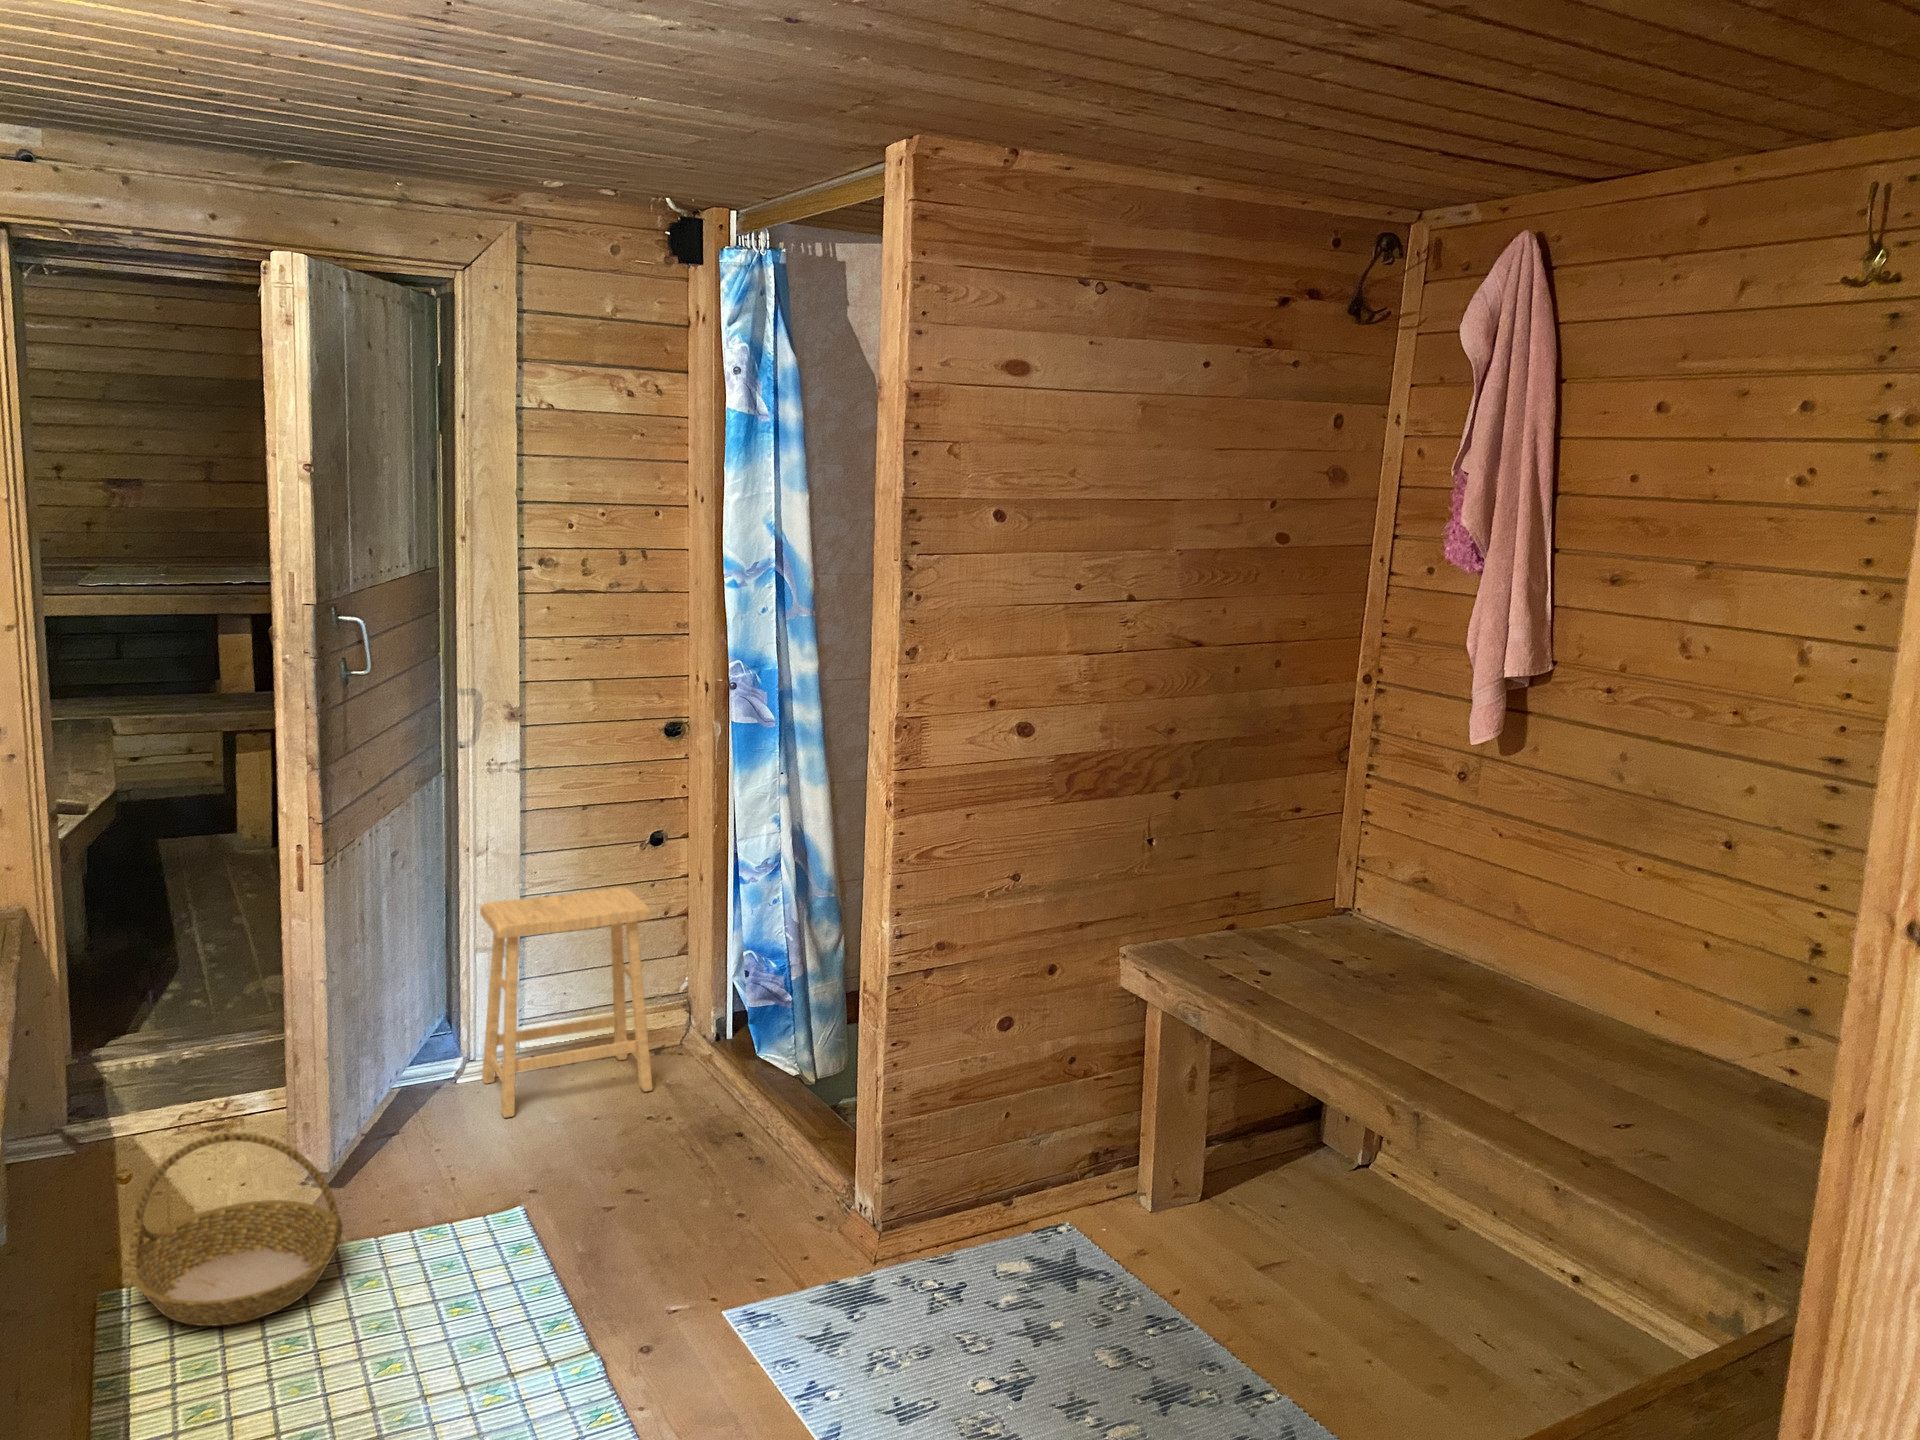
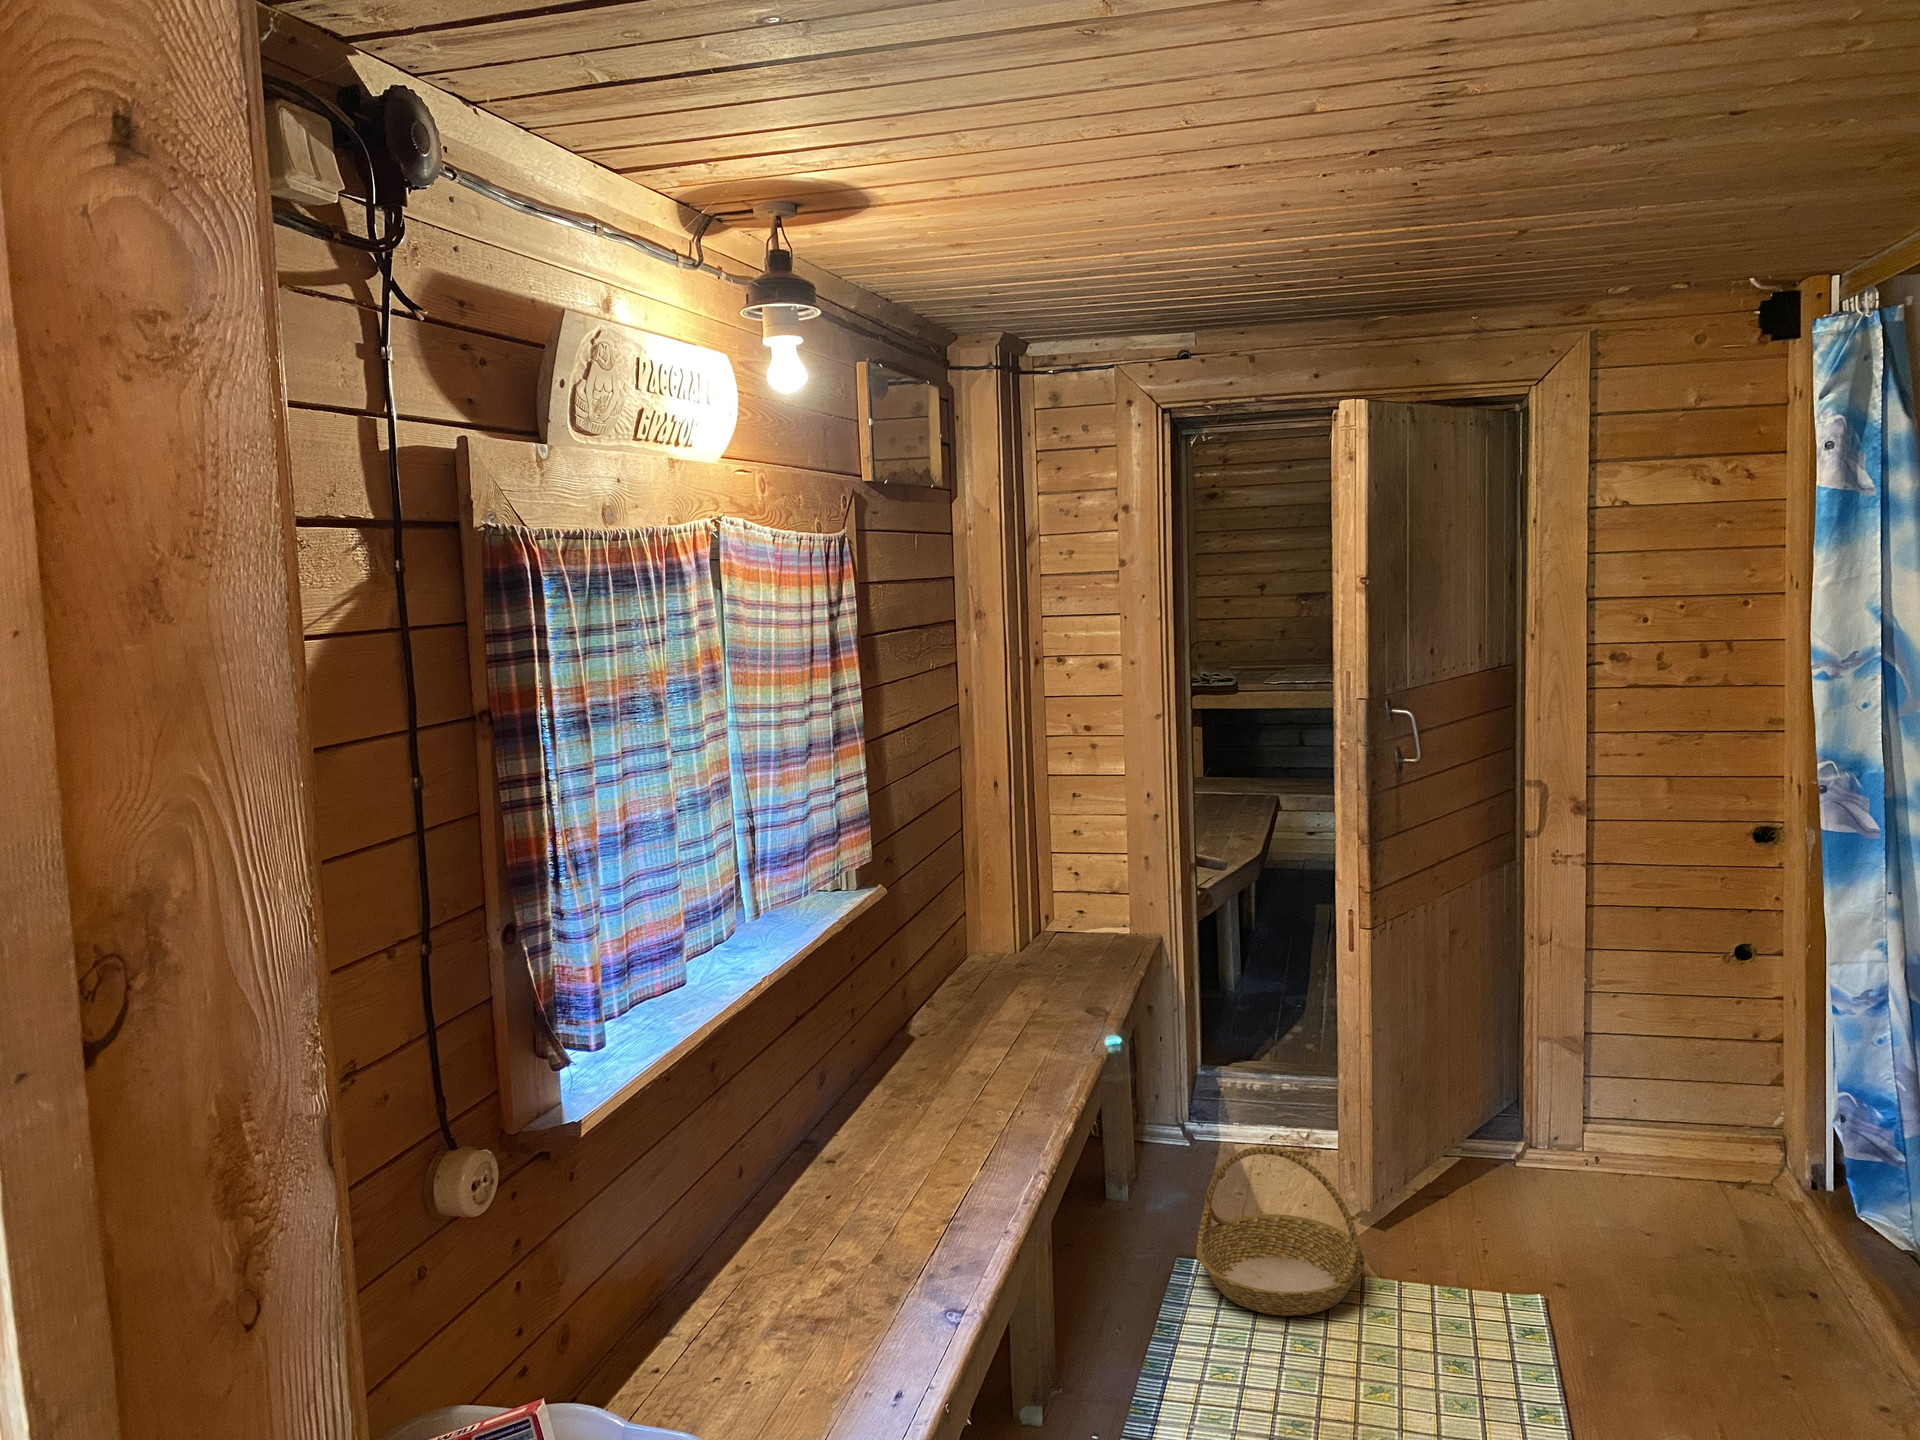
footstool: present [480,887,653,1118] -> none [1539,992,1720,1223]

